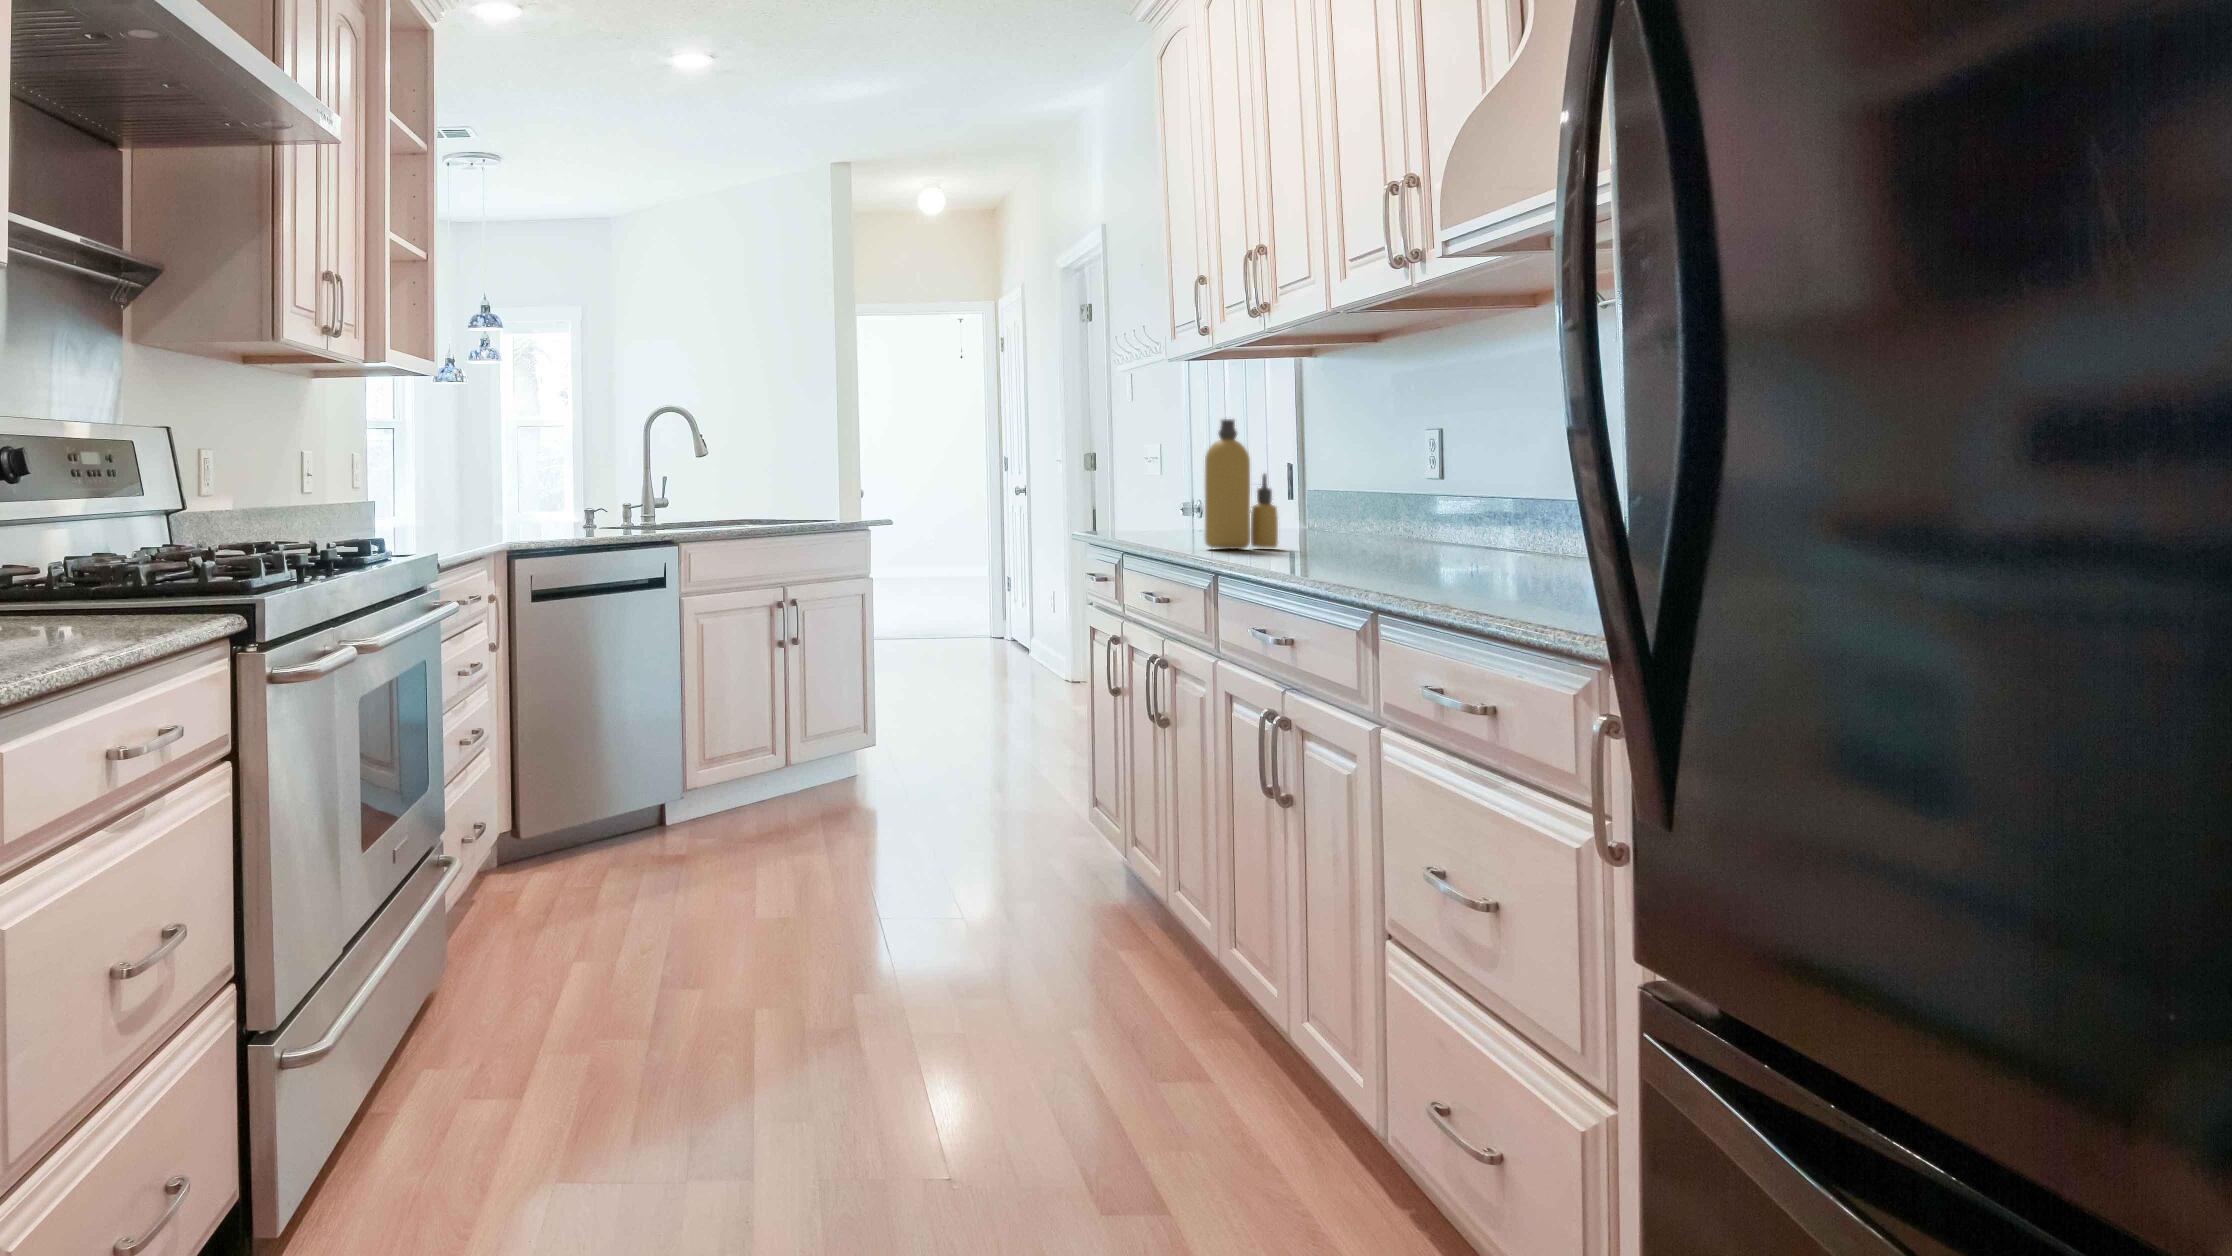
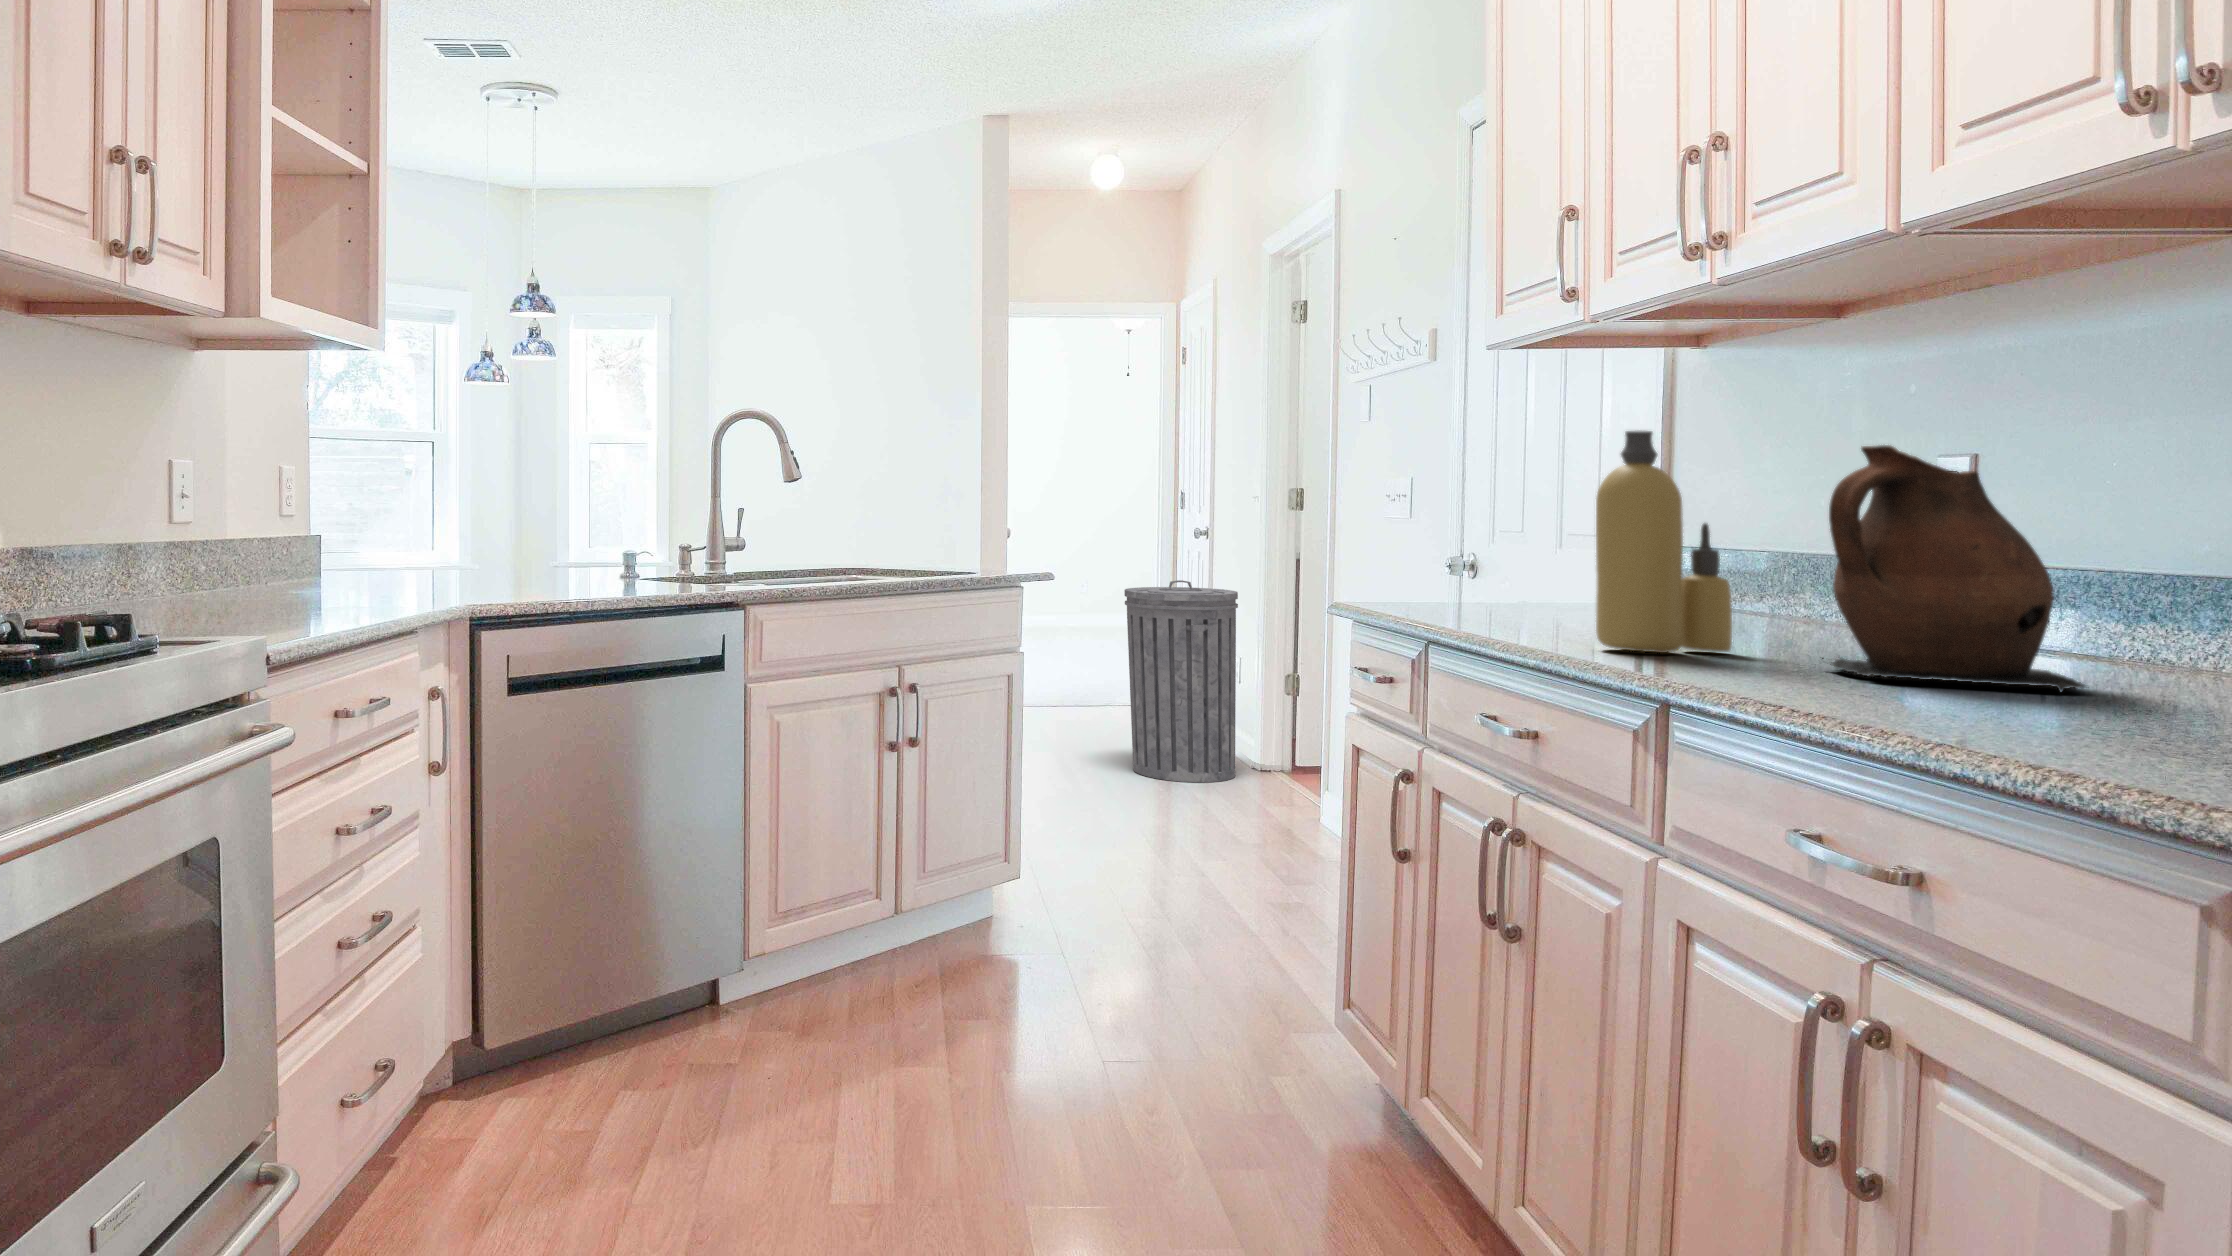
ceramic pitcher: none [1306,429,1421,559] -> present [1822,445,2086,692]
trash can: none [956,526,1042,682] -> present [1124,580,1238,782]

